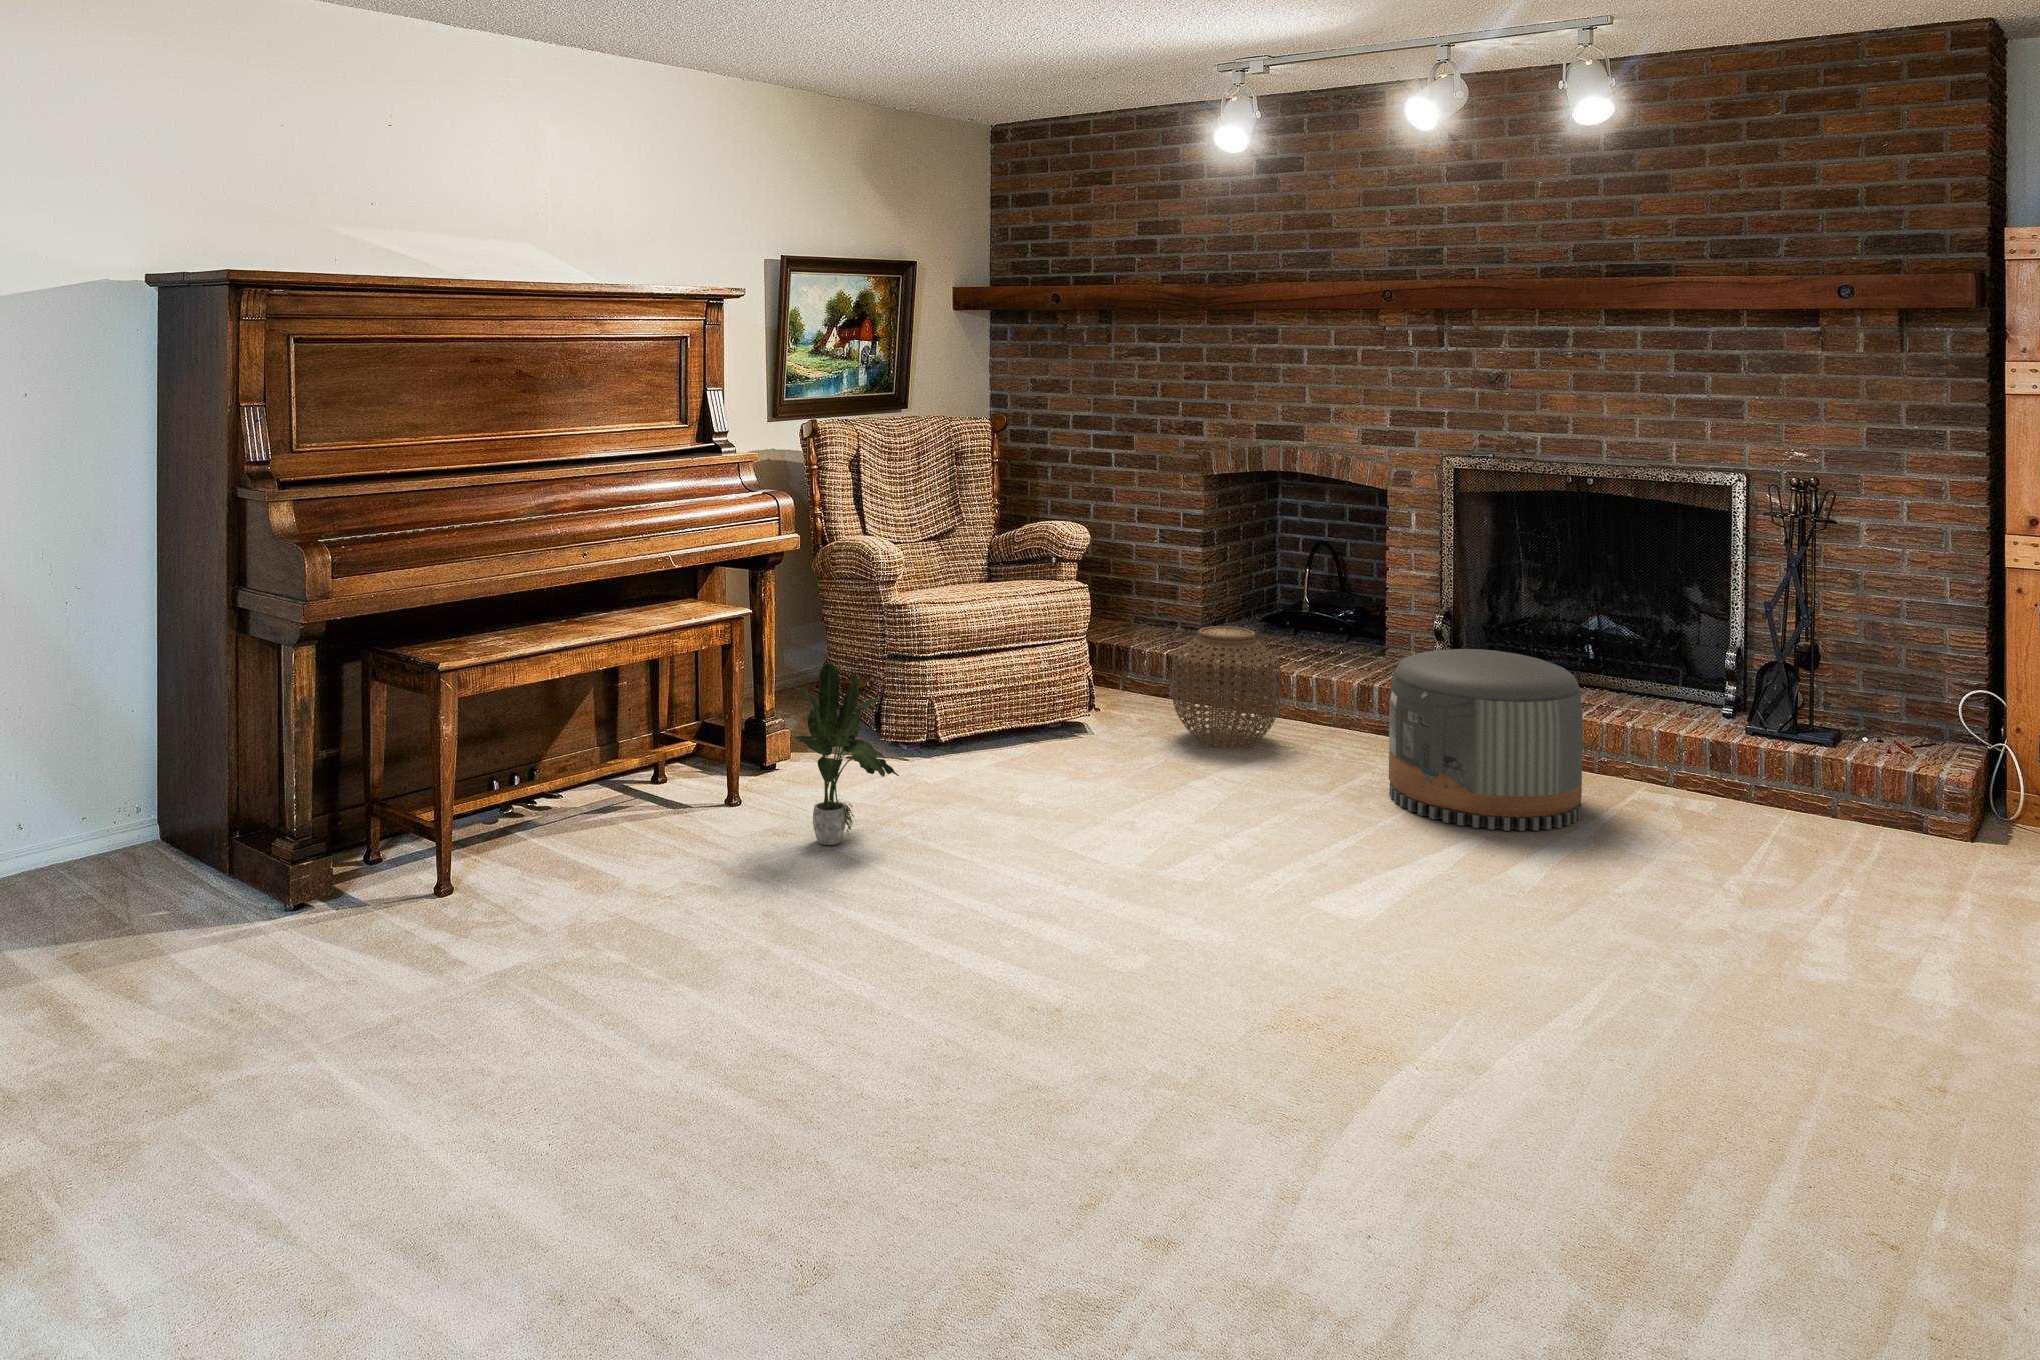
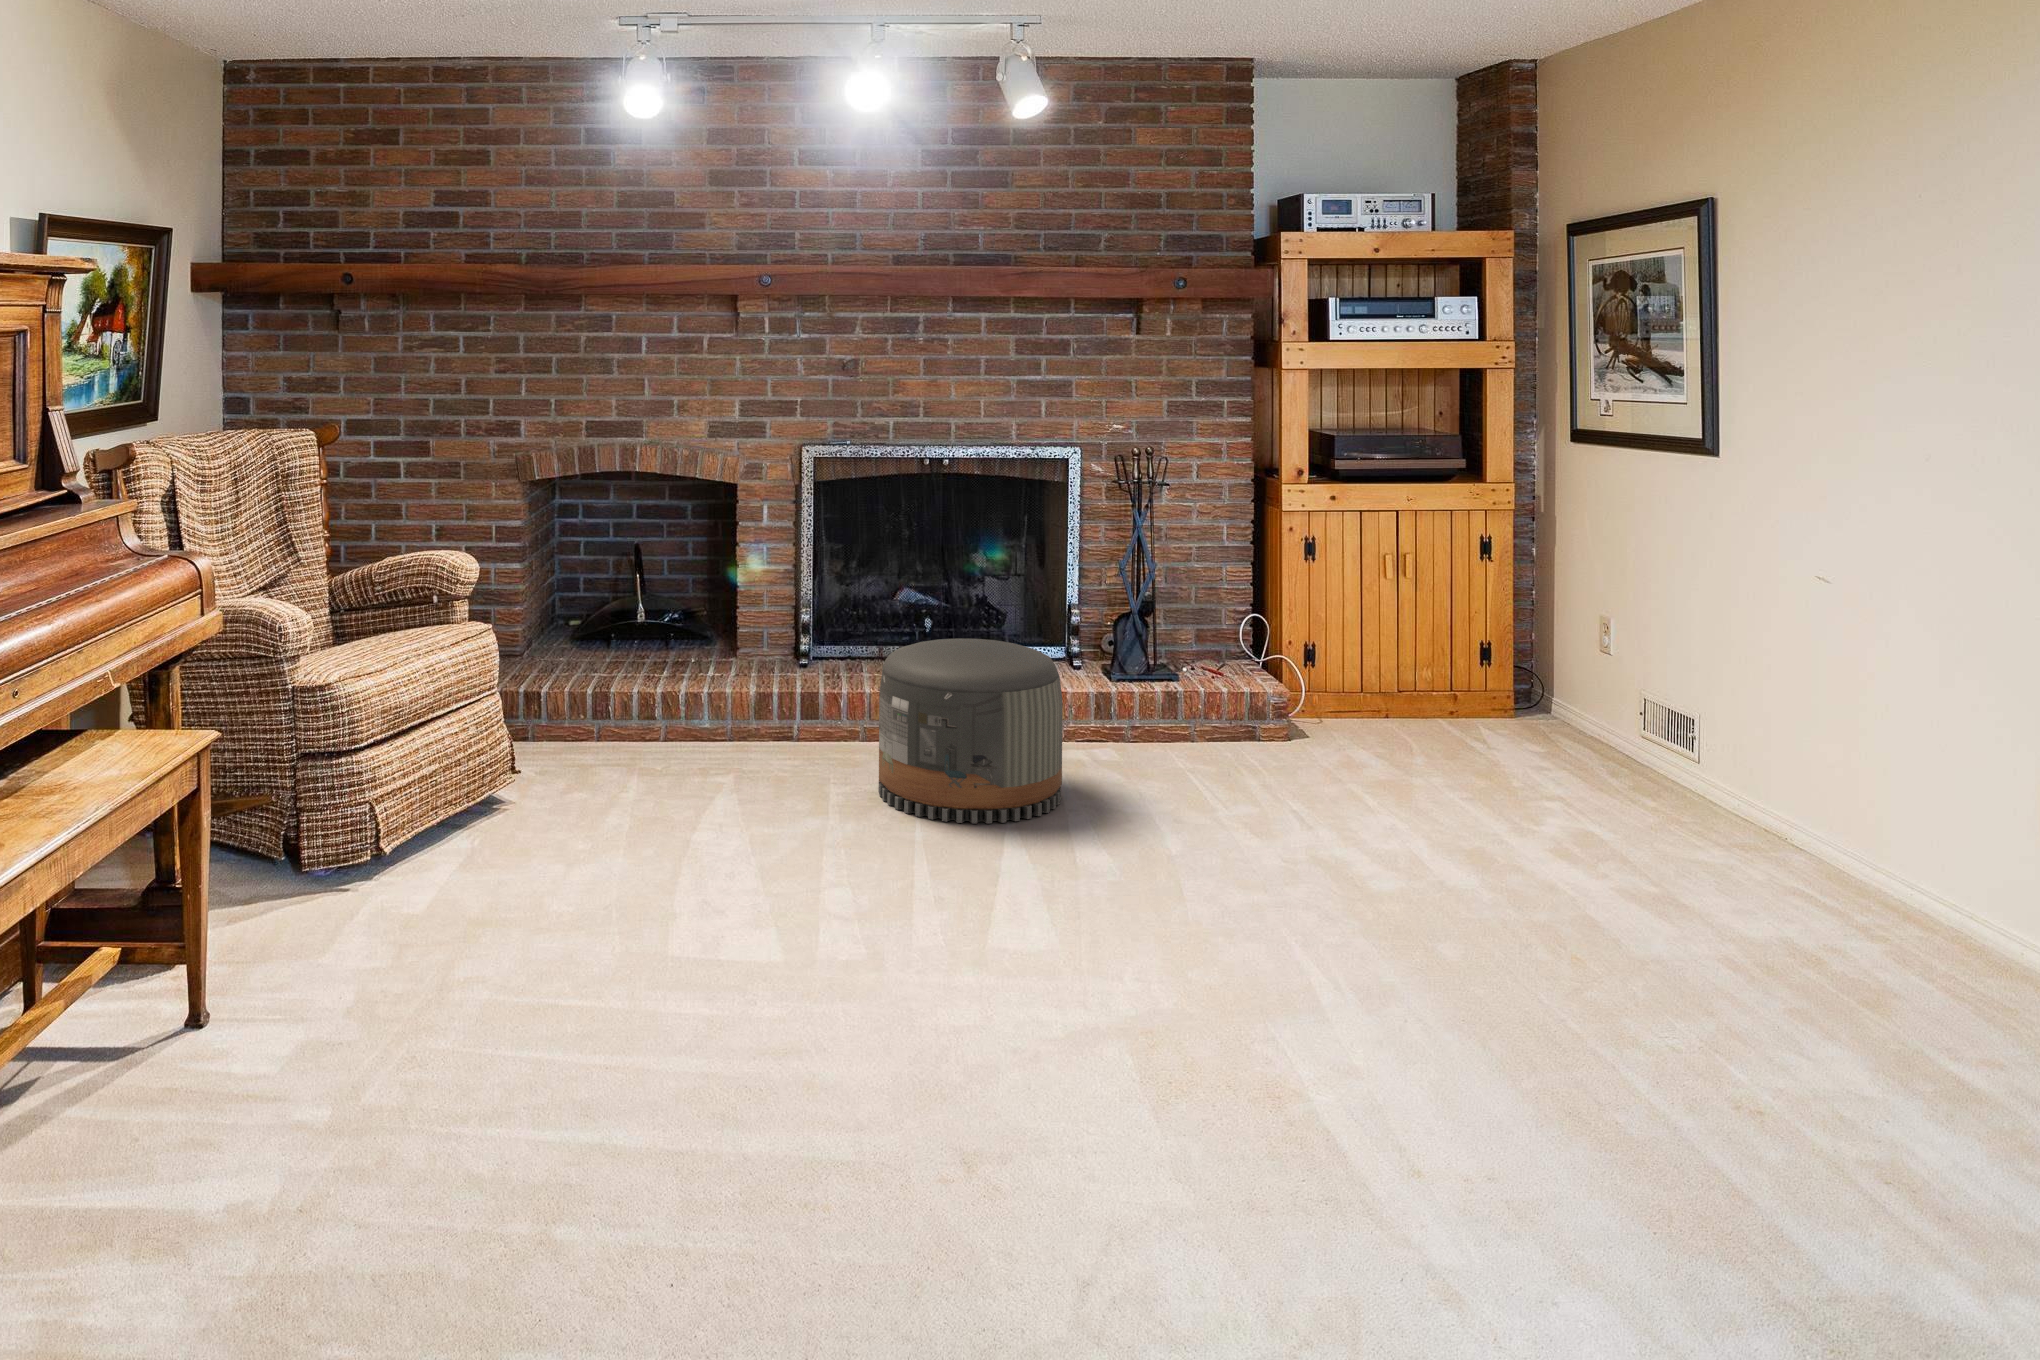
woven basket: present [1172,626,1281,748] -> none [604,650,725,789]
potted plant: present [788,663,899,845] -> none [342,791,514,1054]

